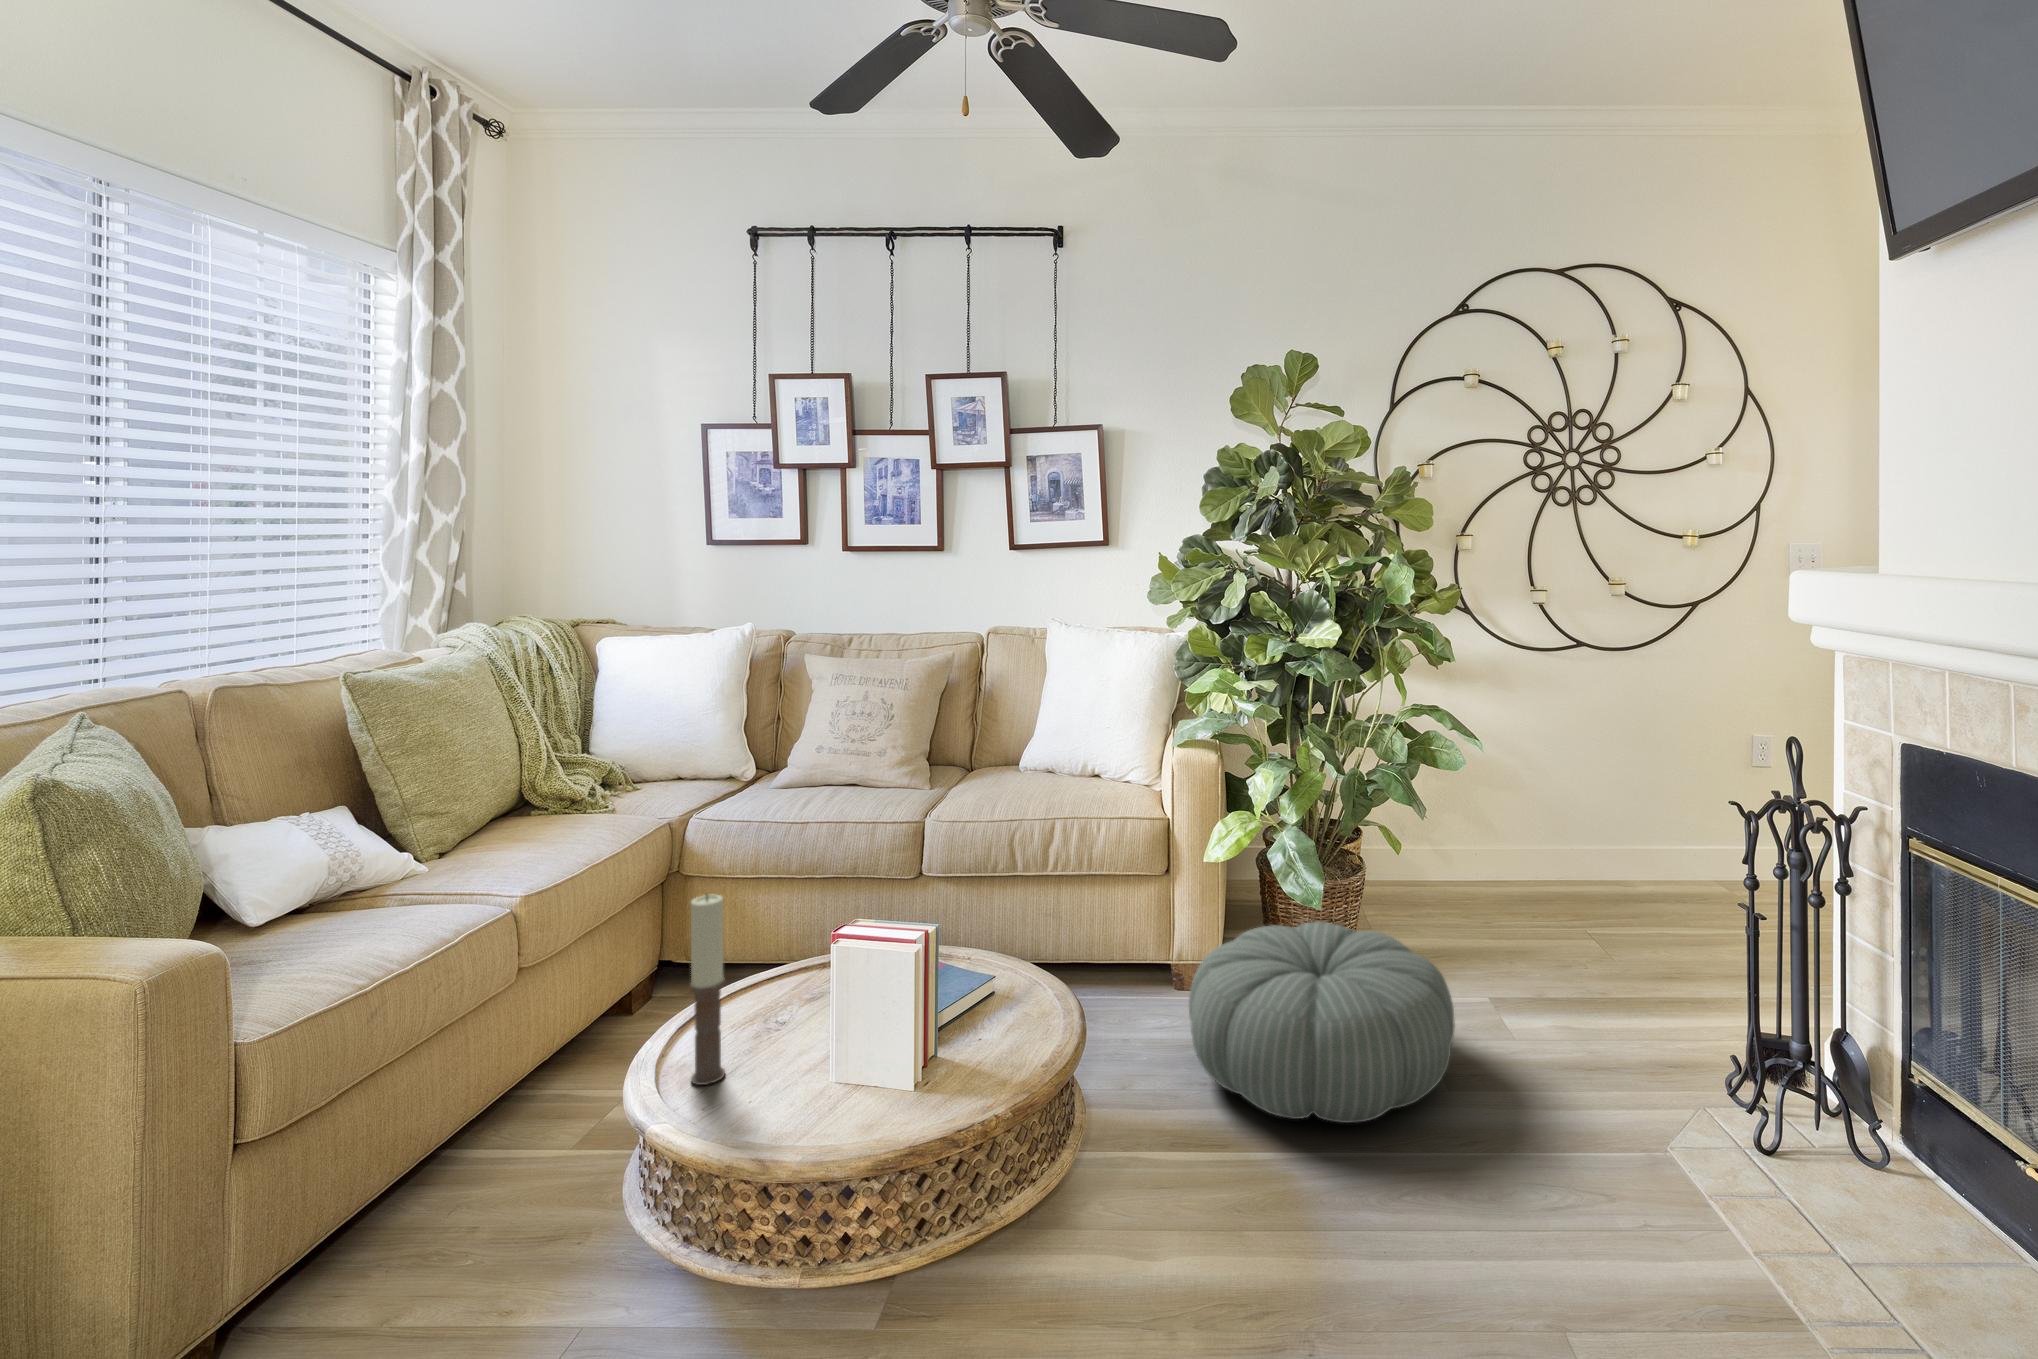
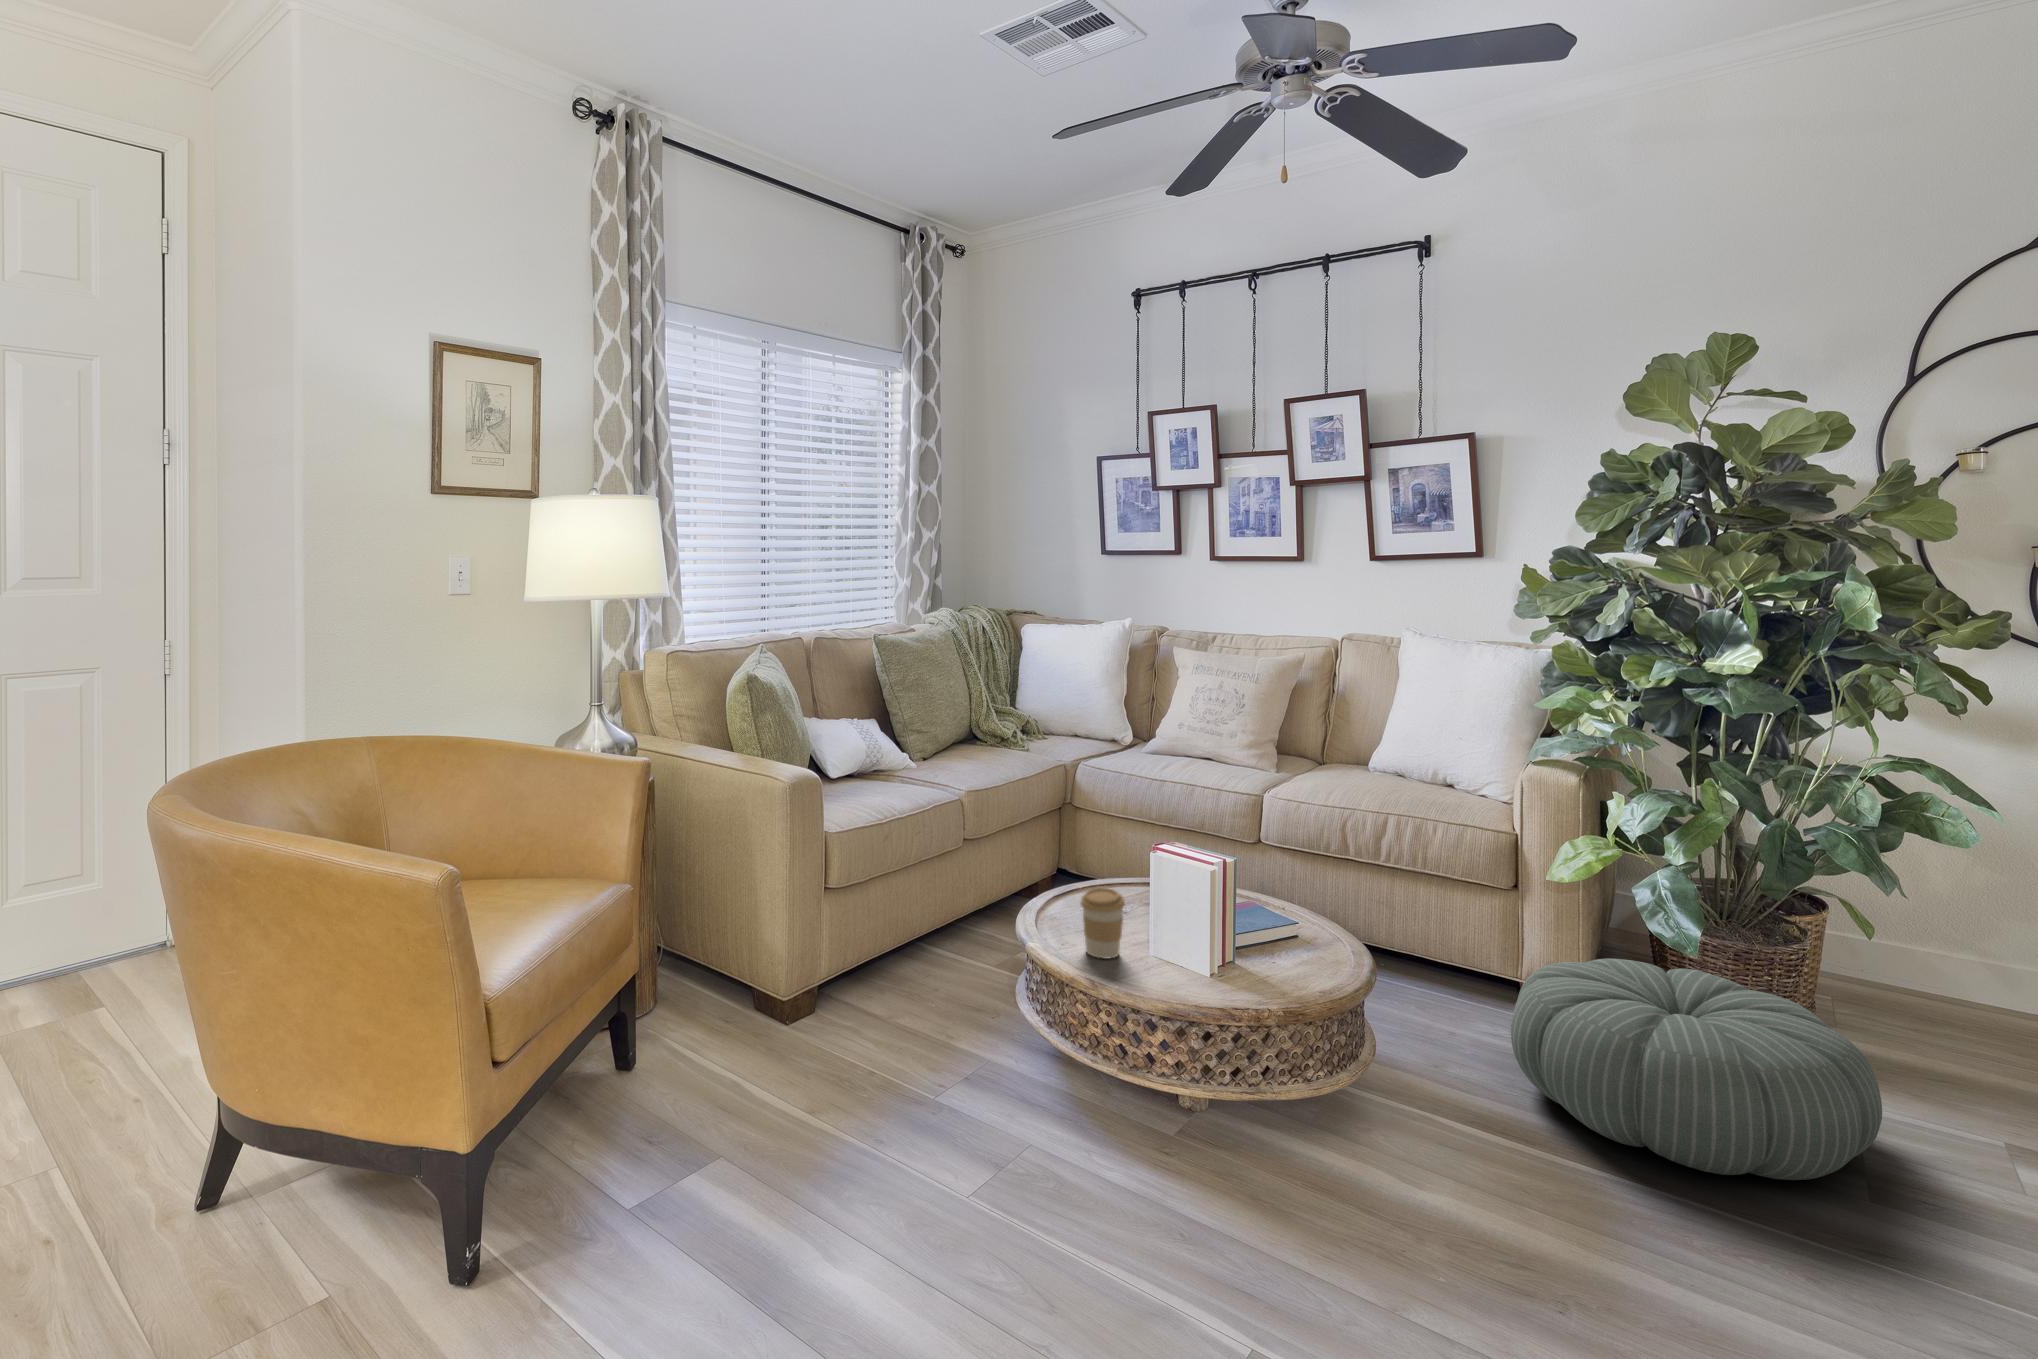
candle: present [690,894,725,1085] -> none [1056,795,1078,928]
coffee cup: none [735,1017,801,1124] -> present [1081,888,1125,958]

